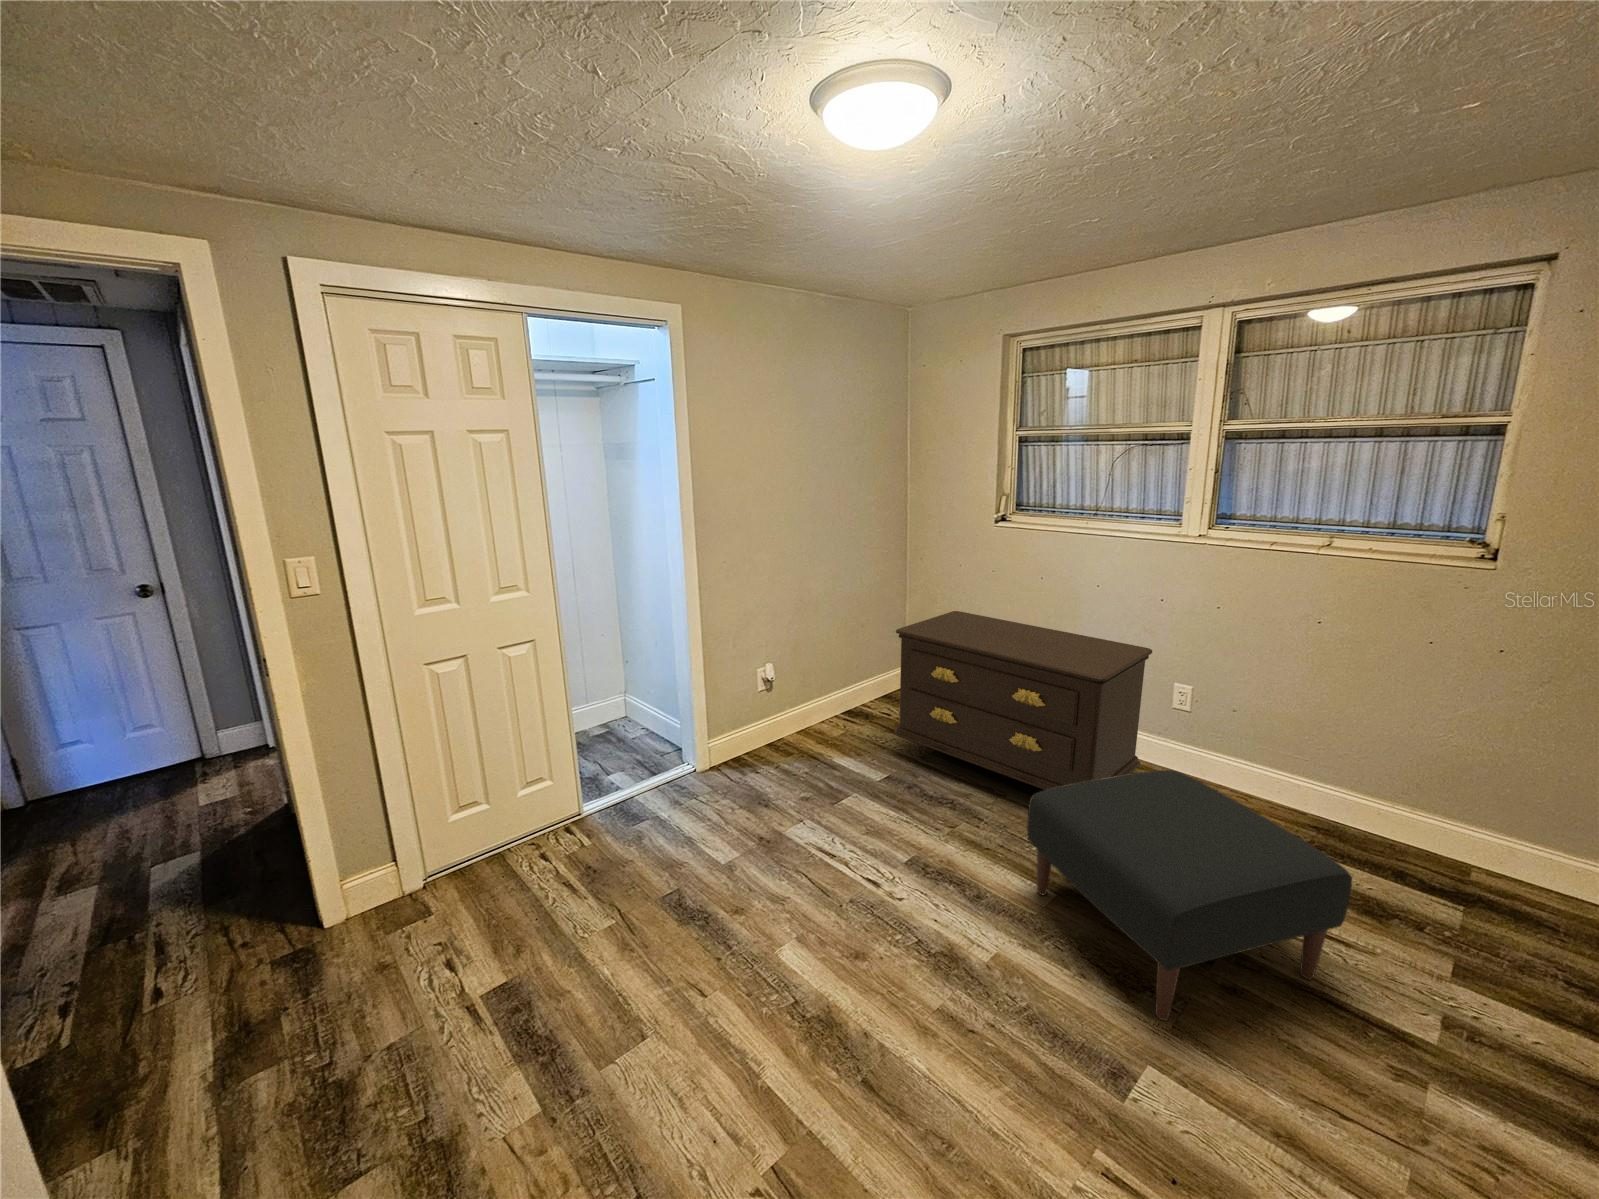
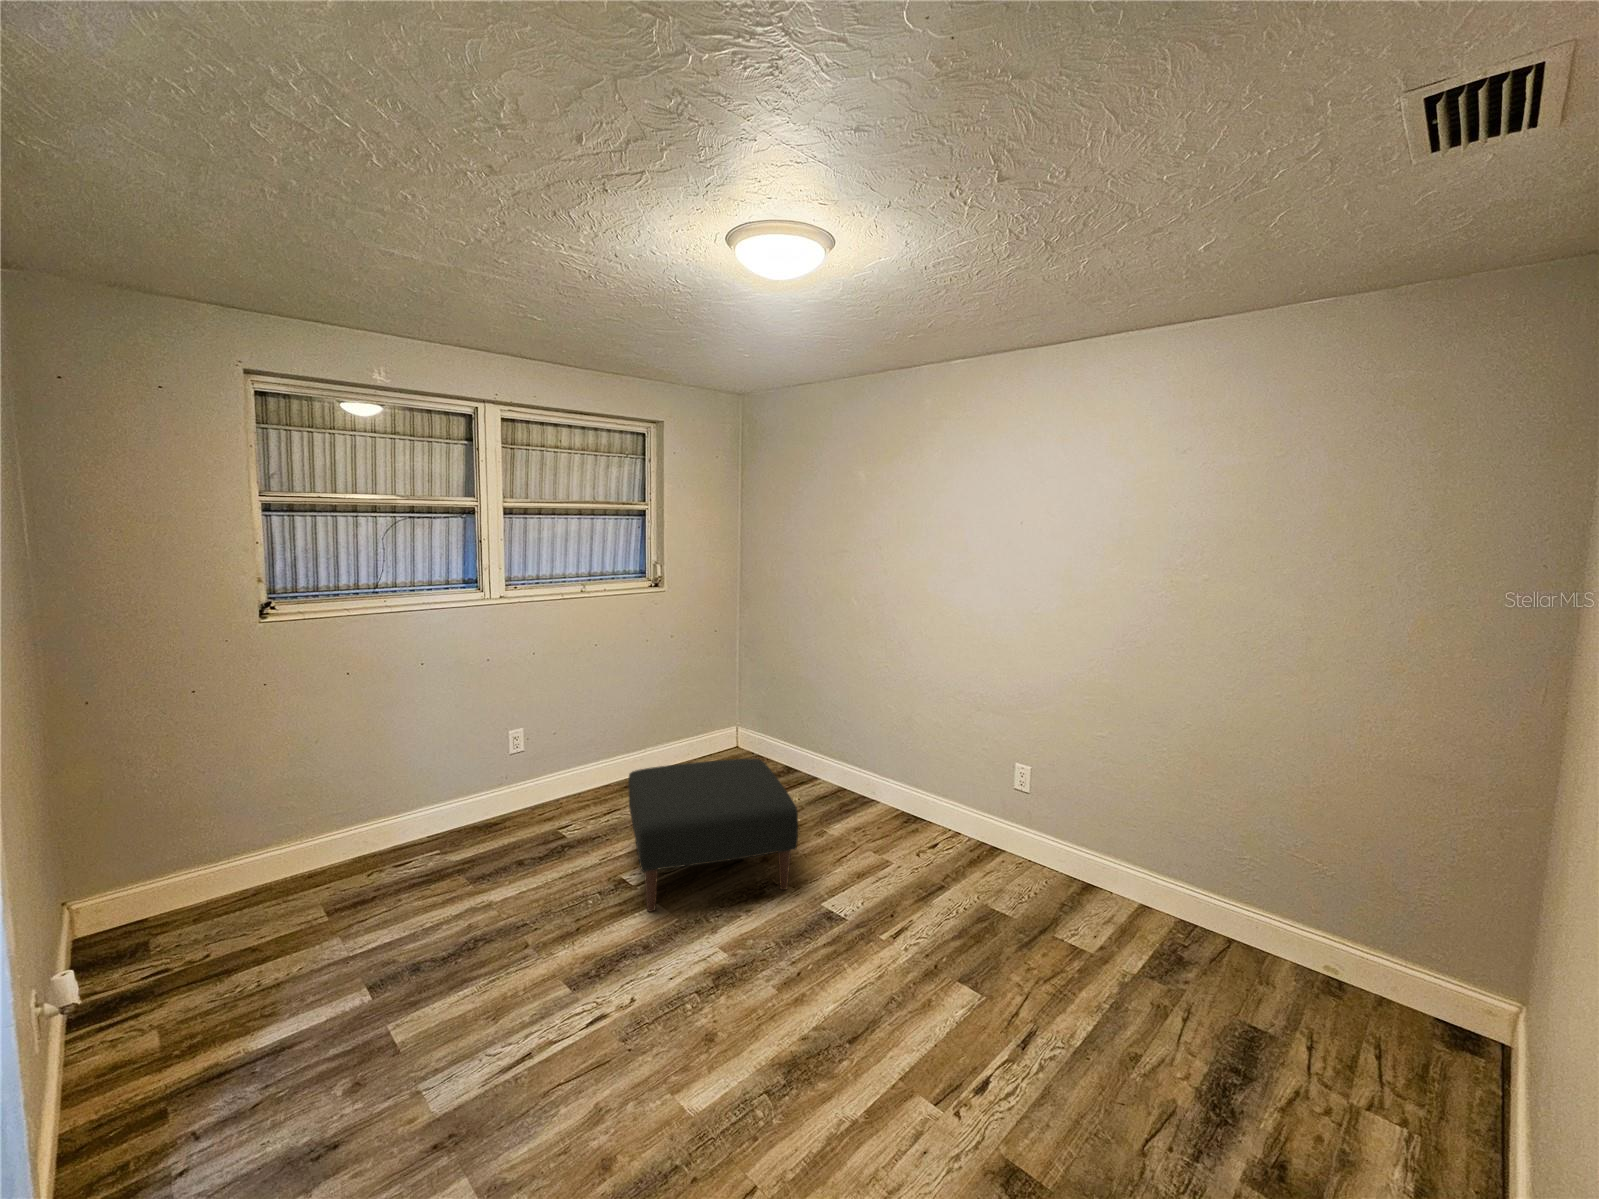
dresser: present [894,611,1152,790] -> none [265,701,581,953]

